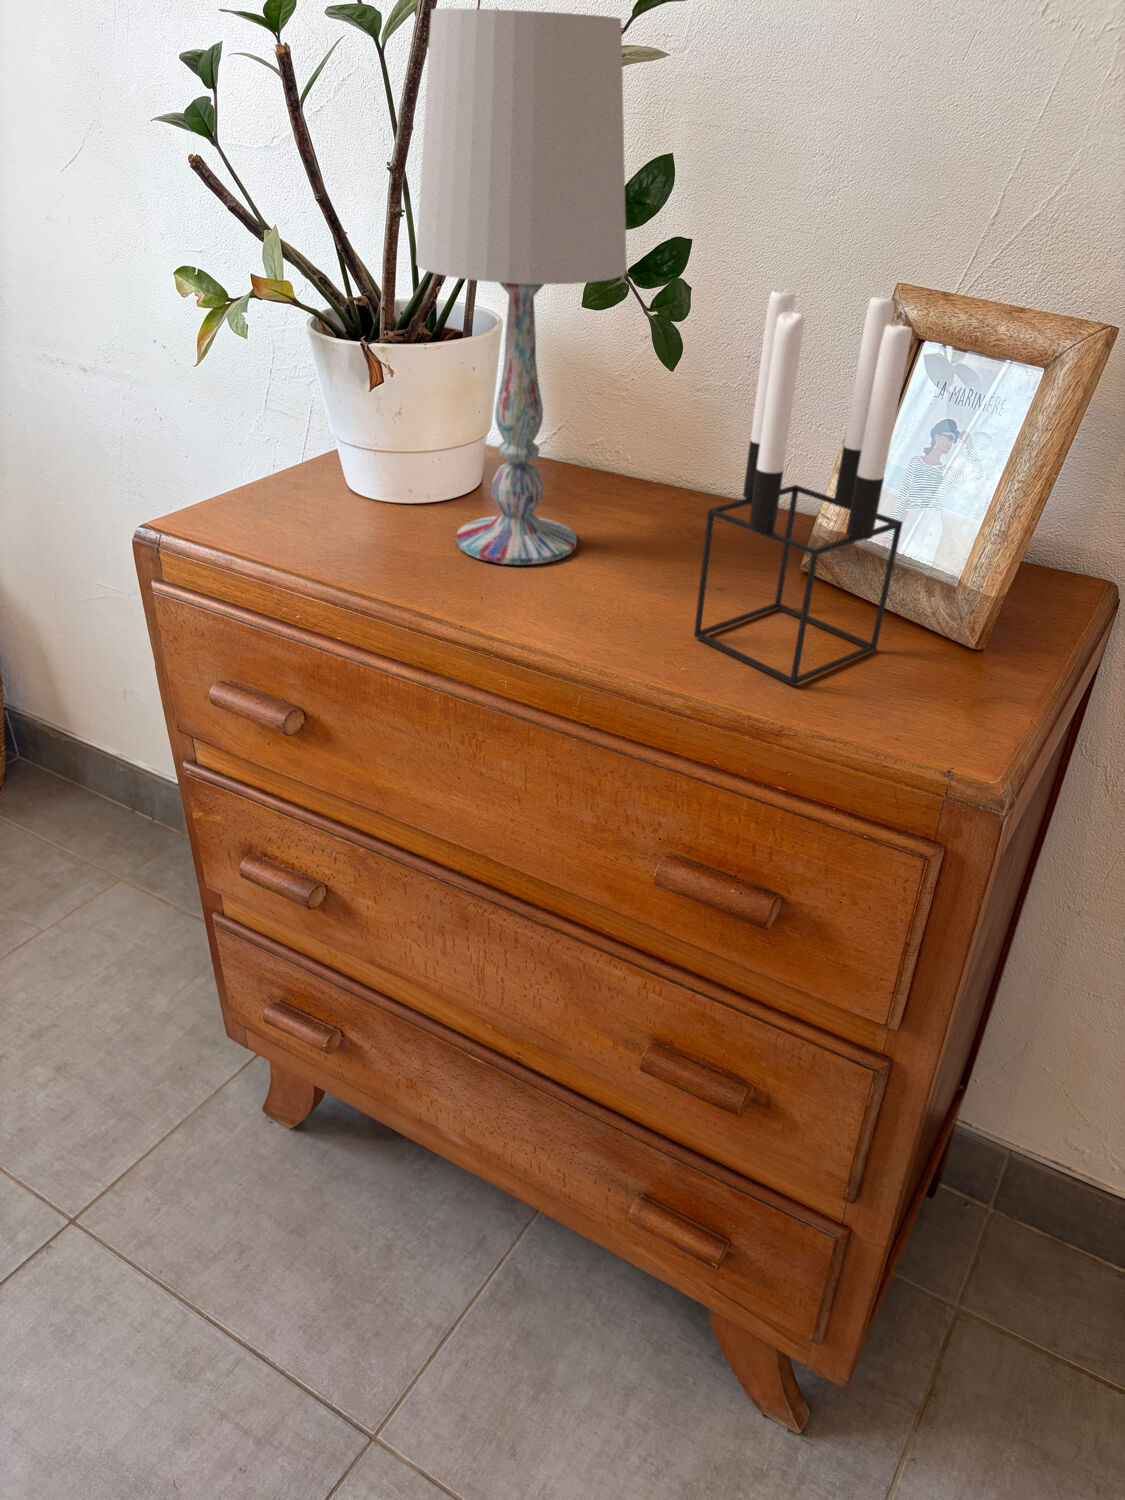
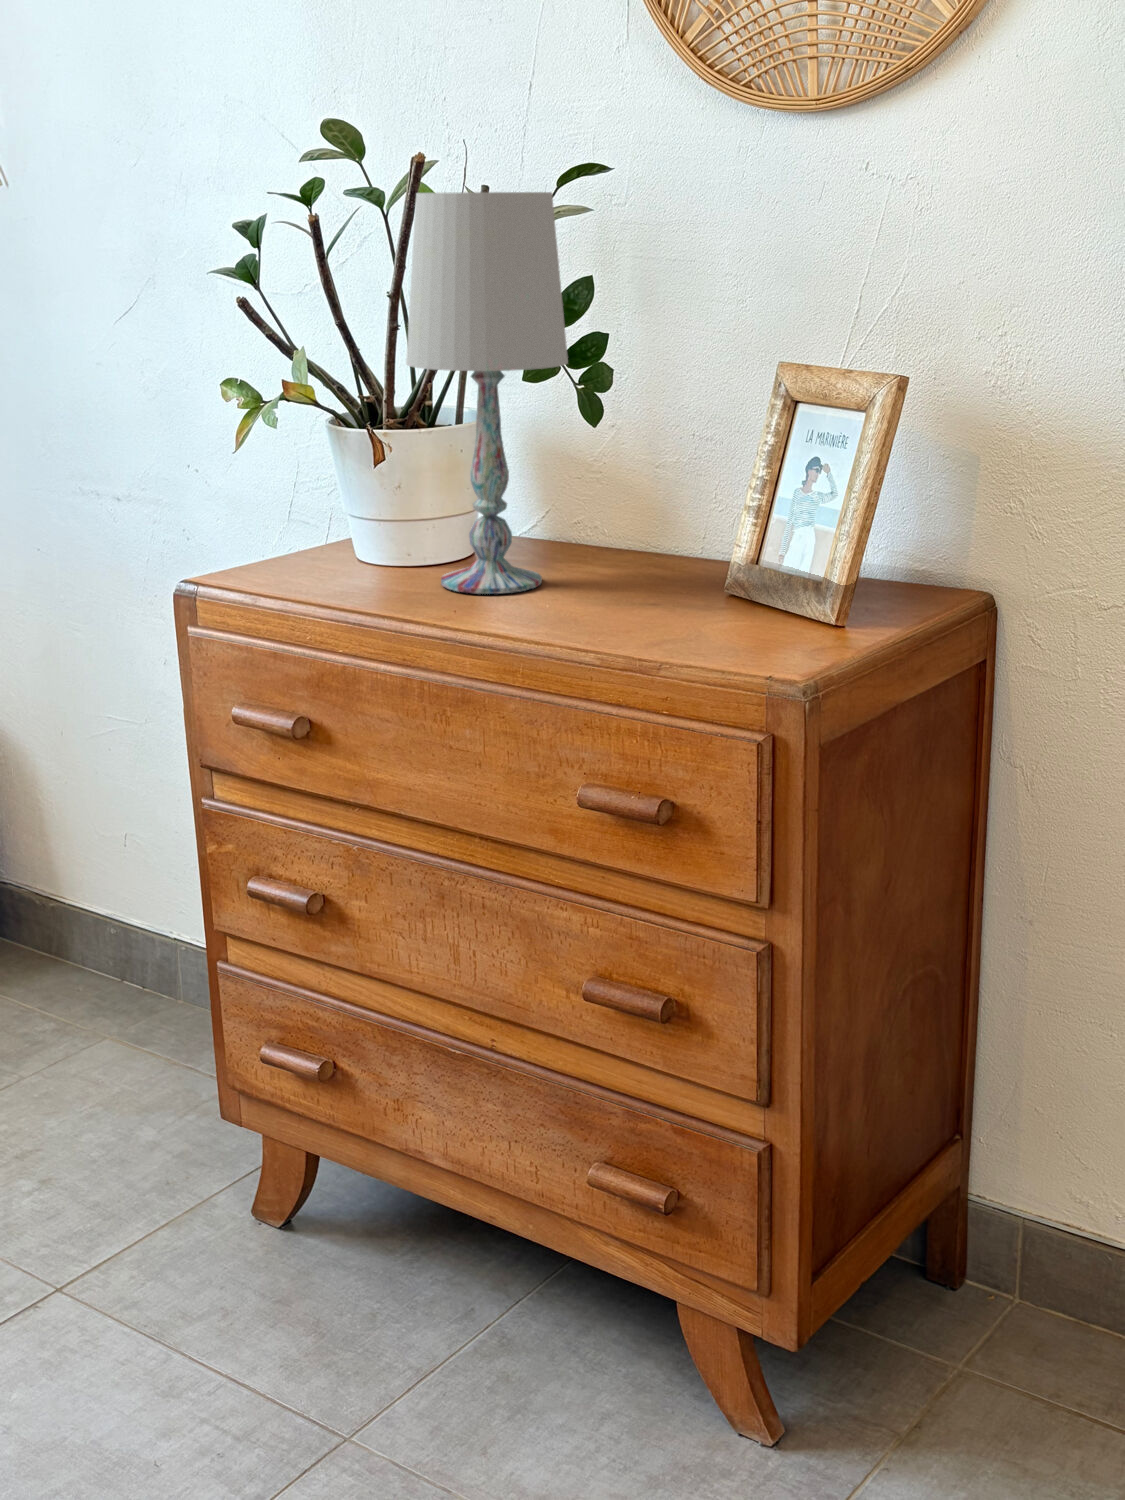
candle holder: present [694,289,912,685] -> none [616,361,763,647]

